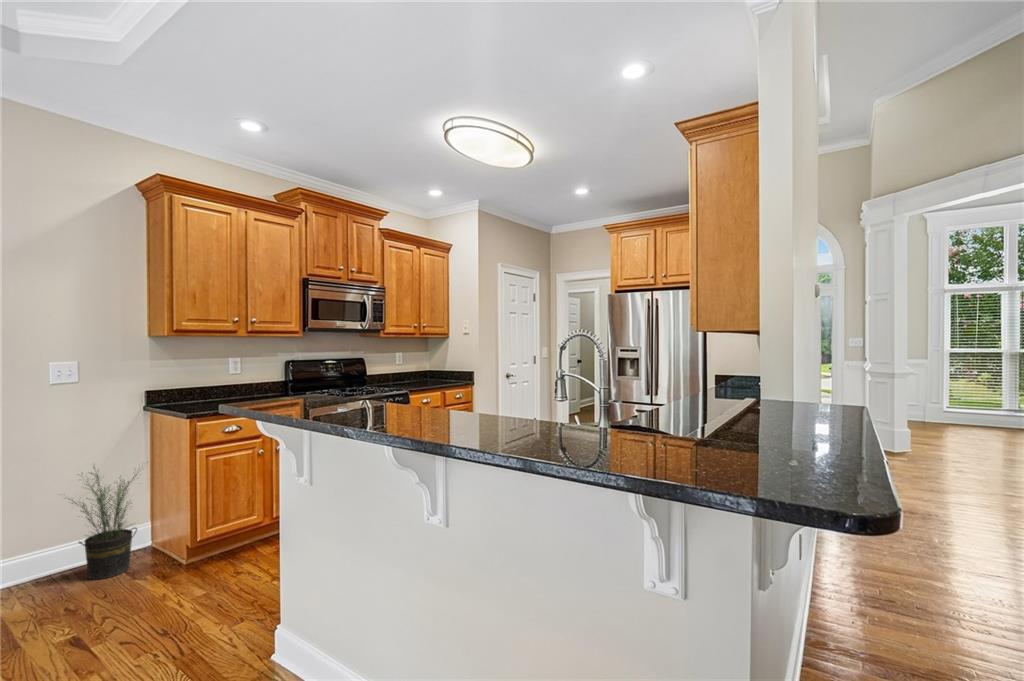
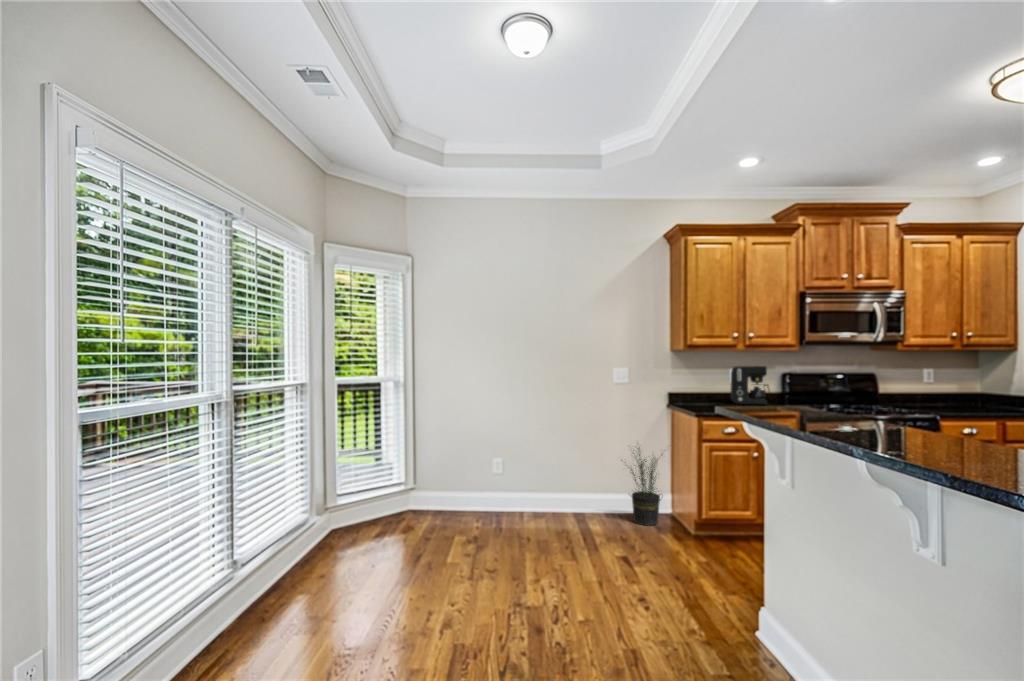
coffee maker: none [228,355,272,398] -> present [730,366,769,404]

